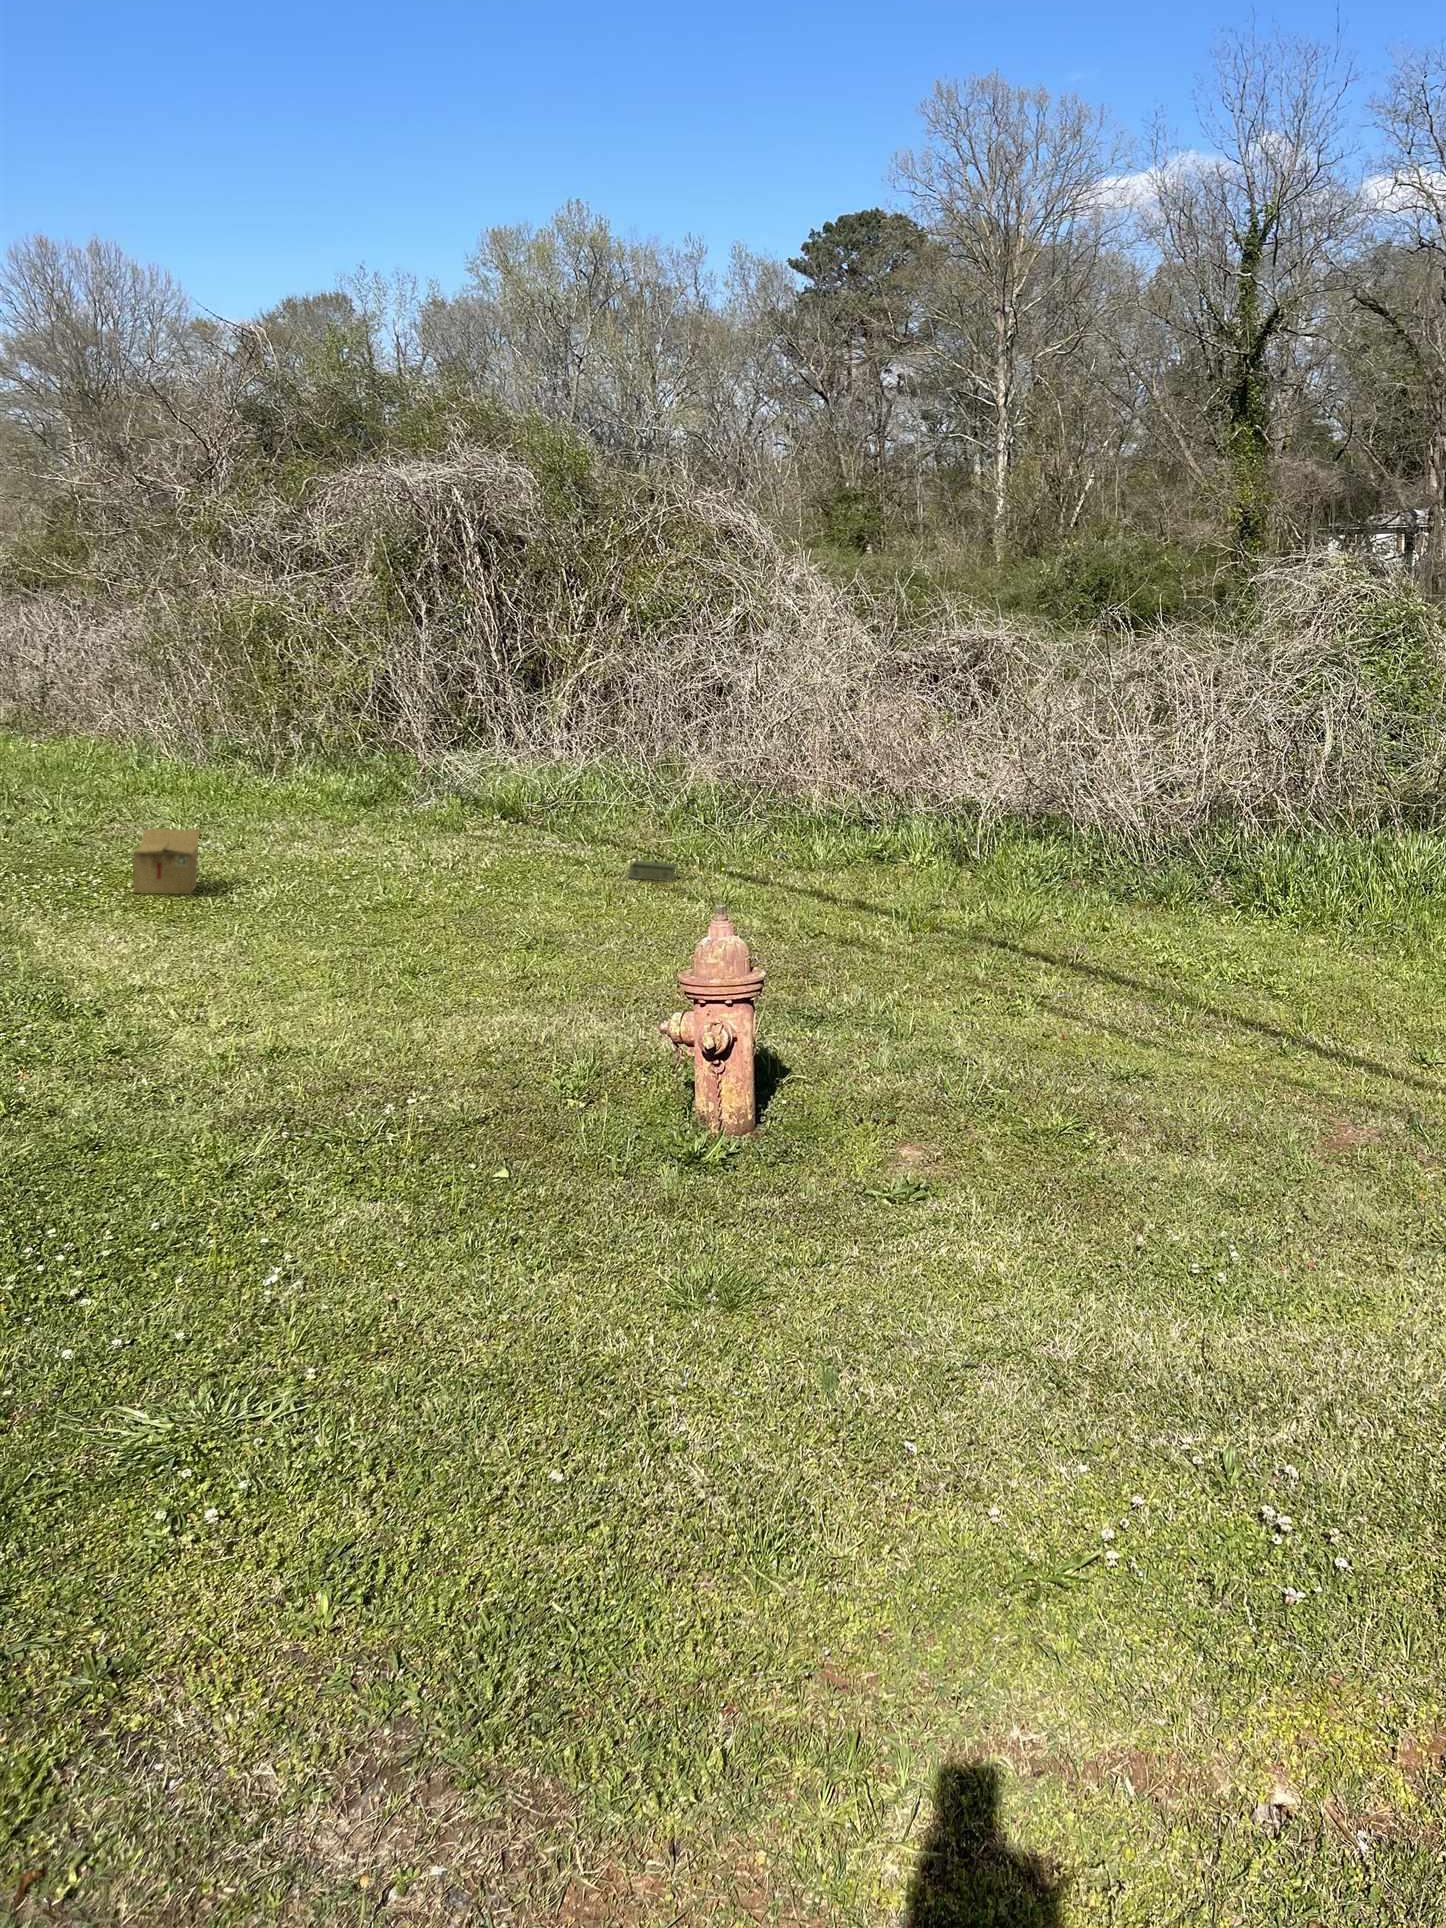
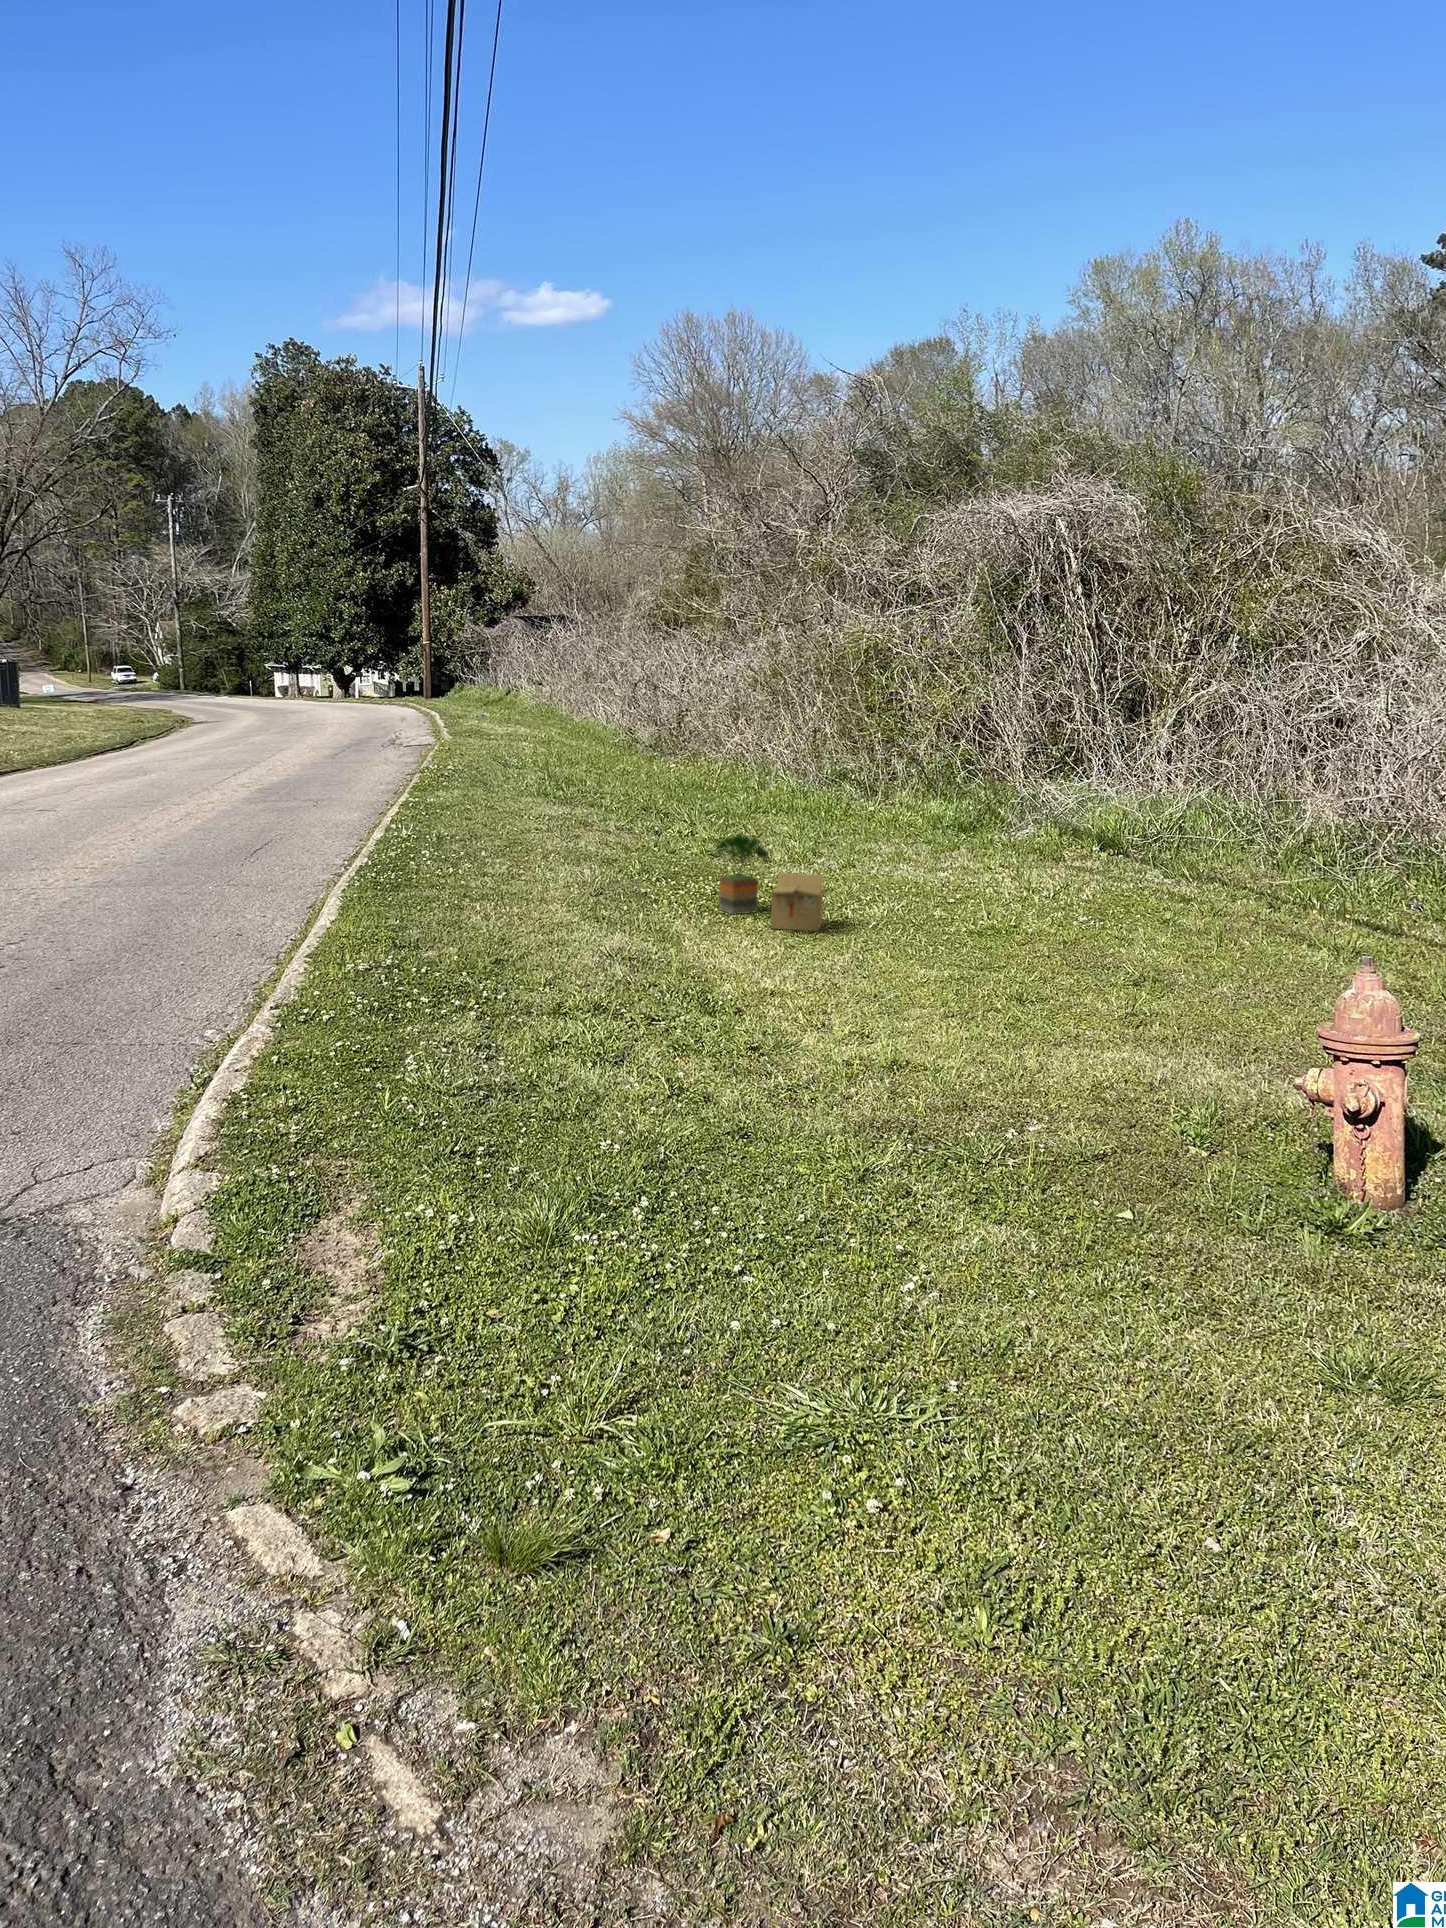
potted tree: none [59,784,135,878] -> present [716,835,769,915]
toolbox: present [629,860,677,882] -> none [1231,913,1285,936]

